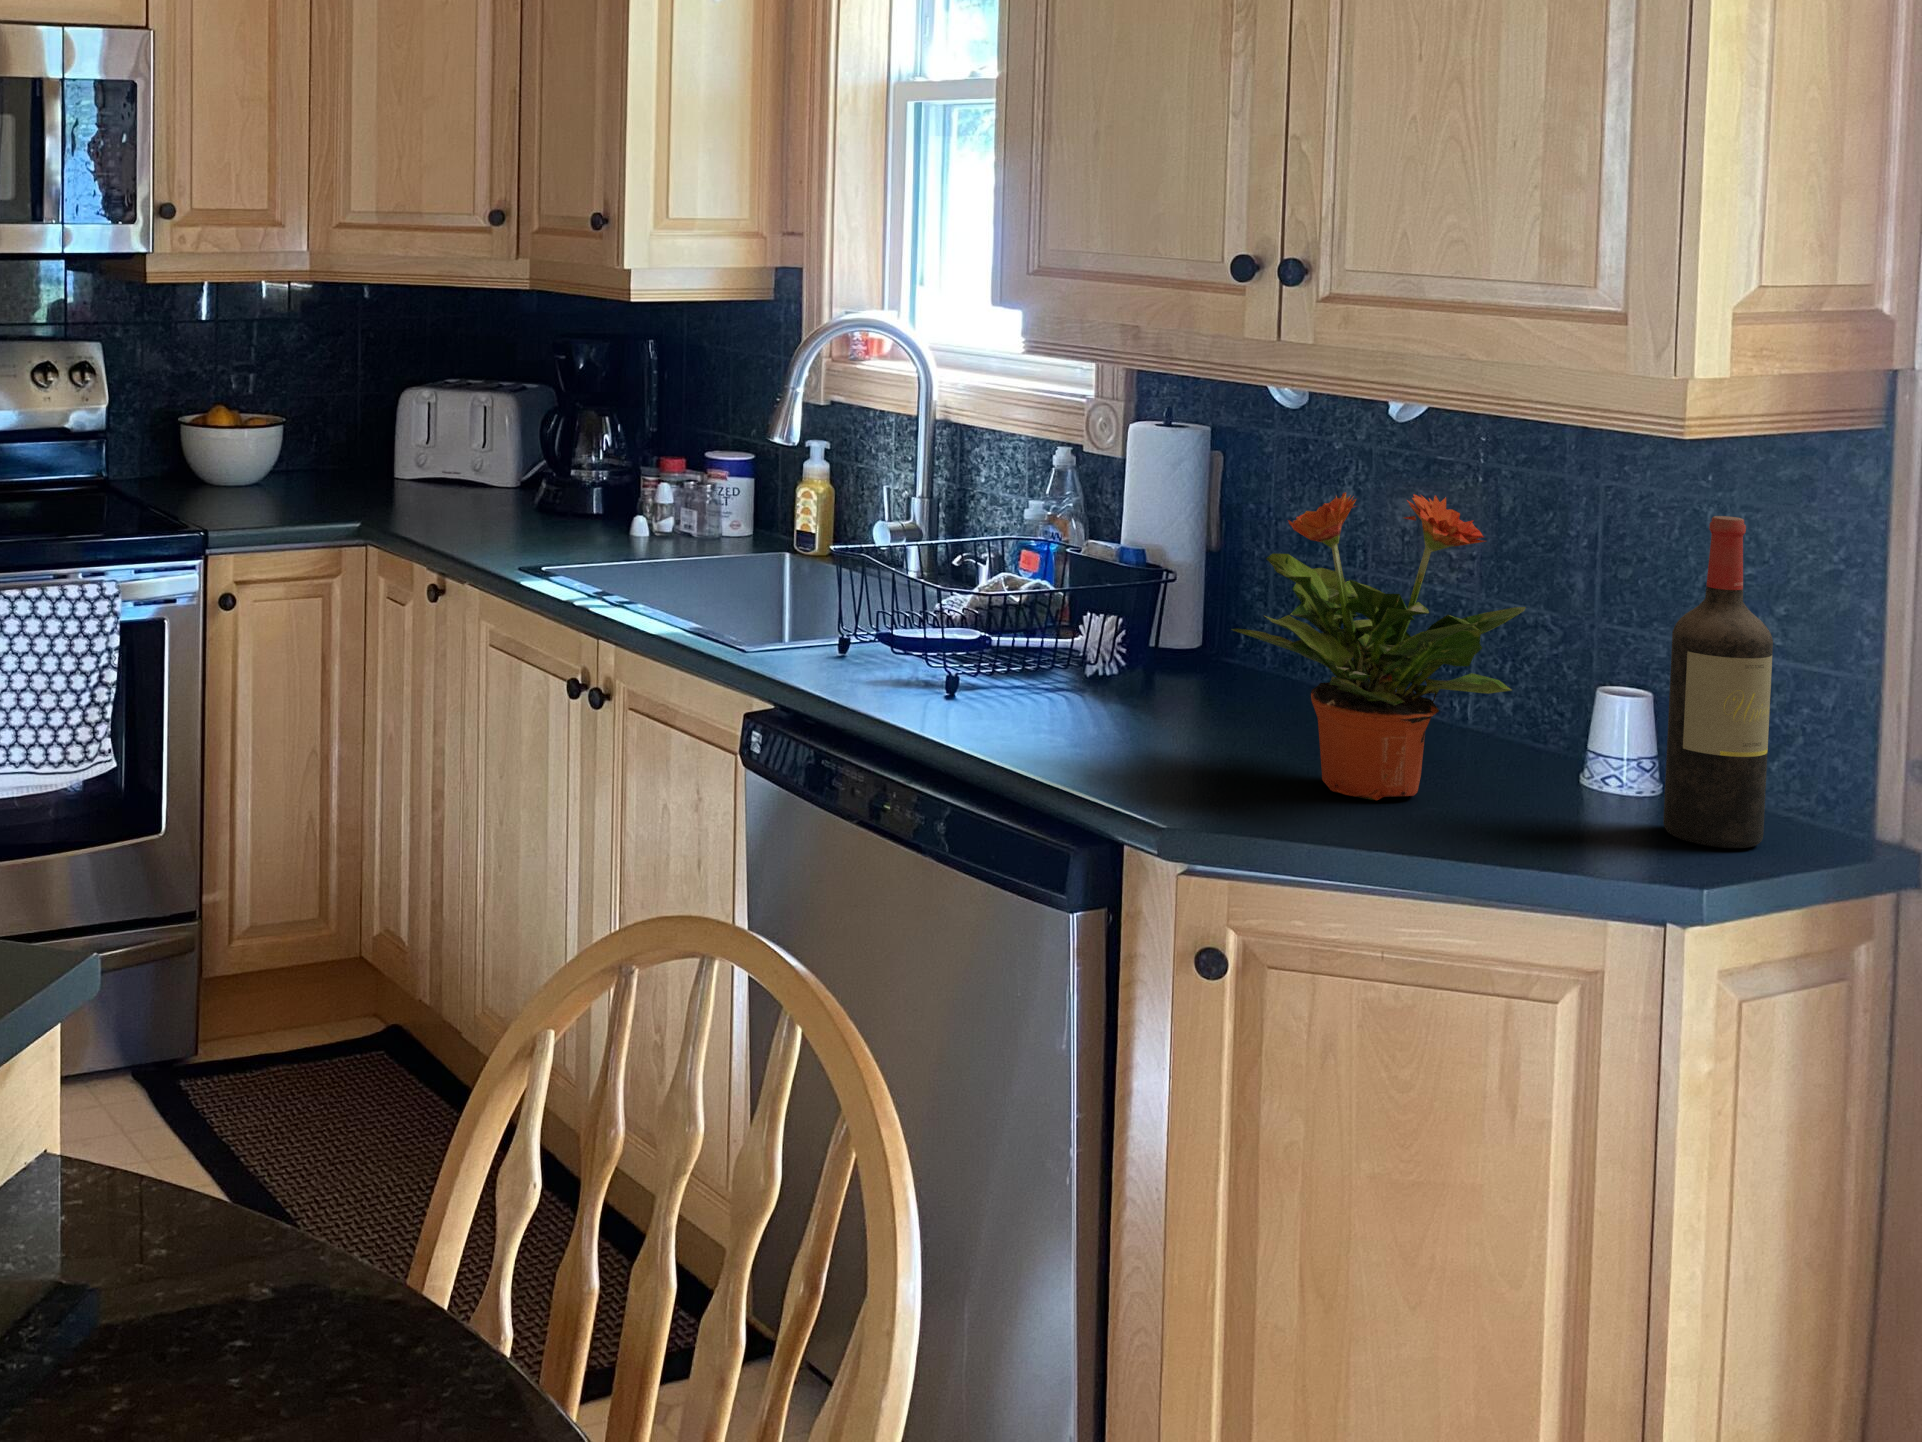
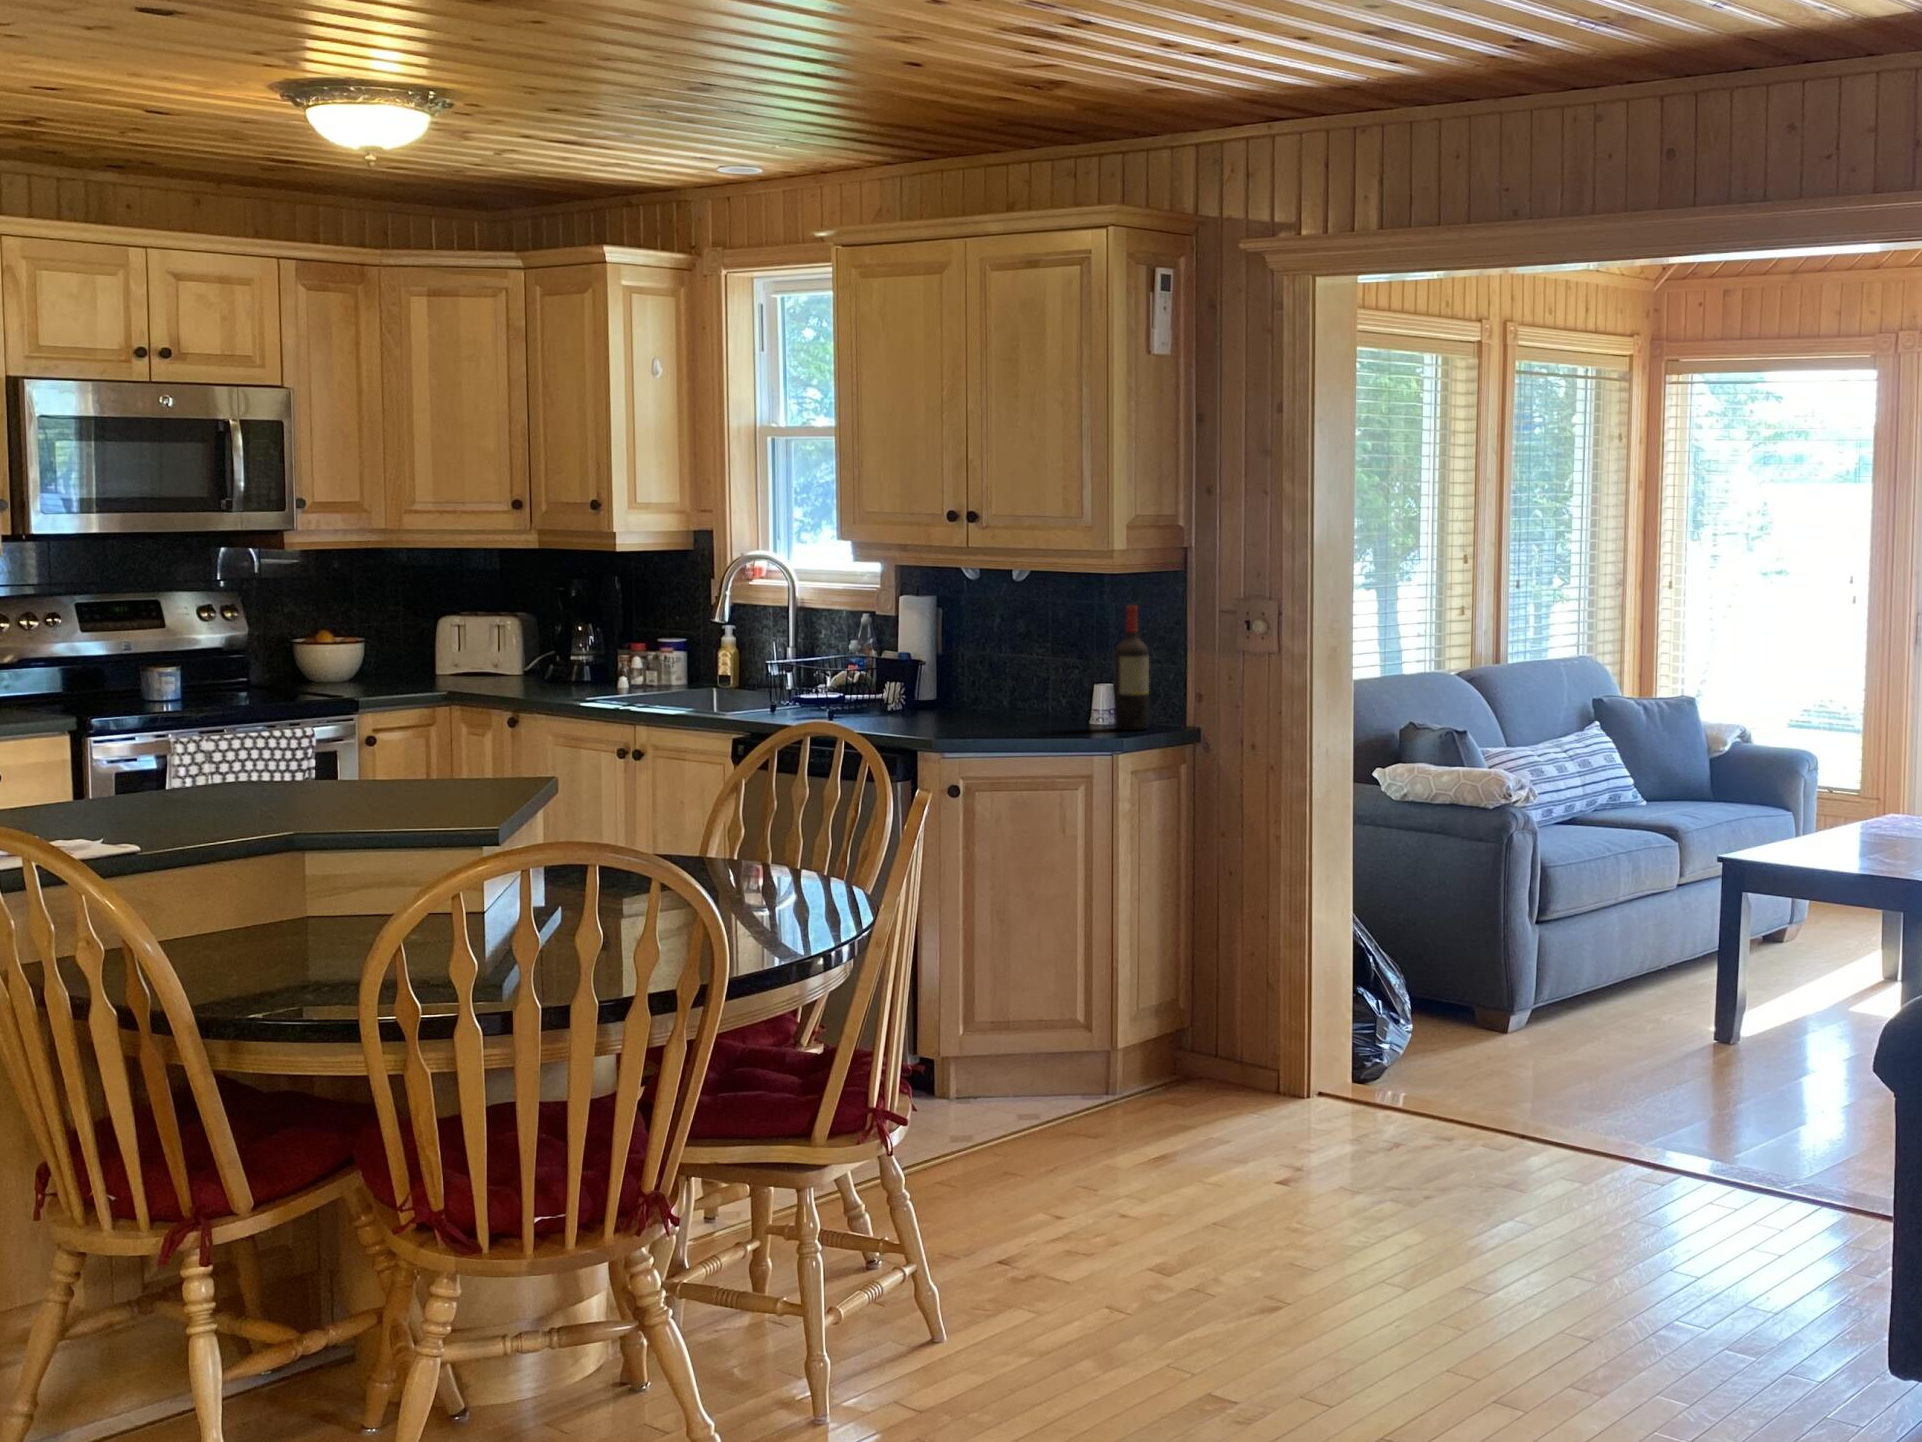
potted plant: present [1231,492,1526,800] -> none [954,605,1065,729]

